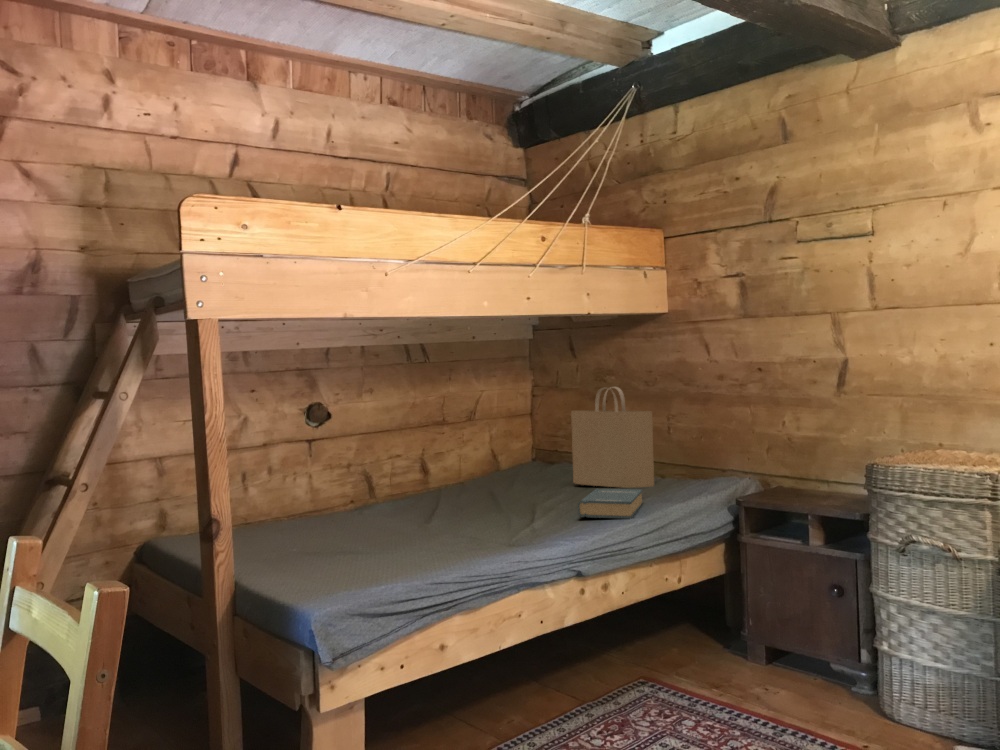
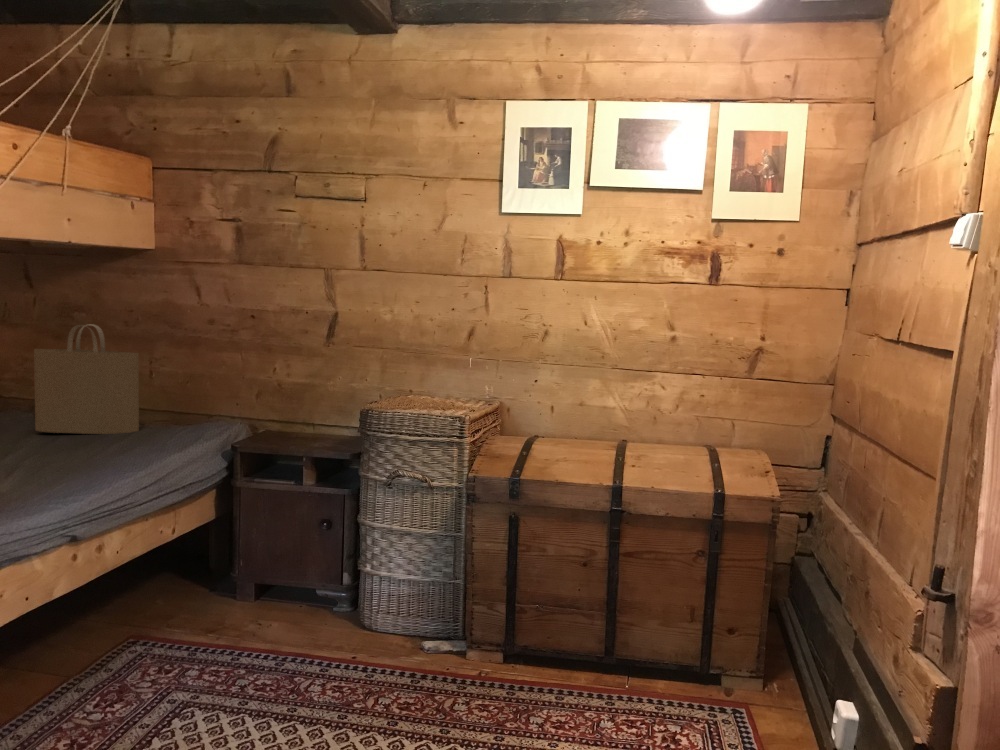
hardback book: present [578,489,643,519] -> none [57,438,133,475]

